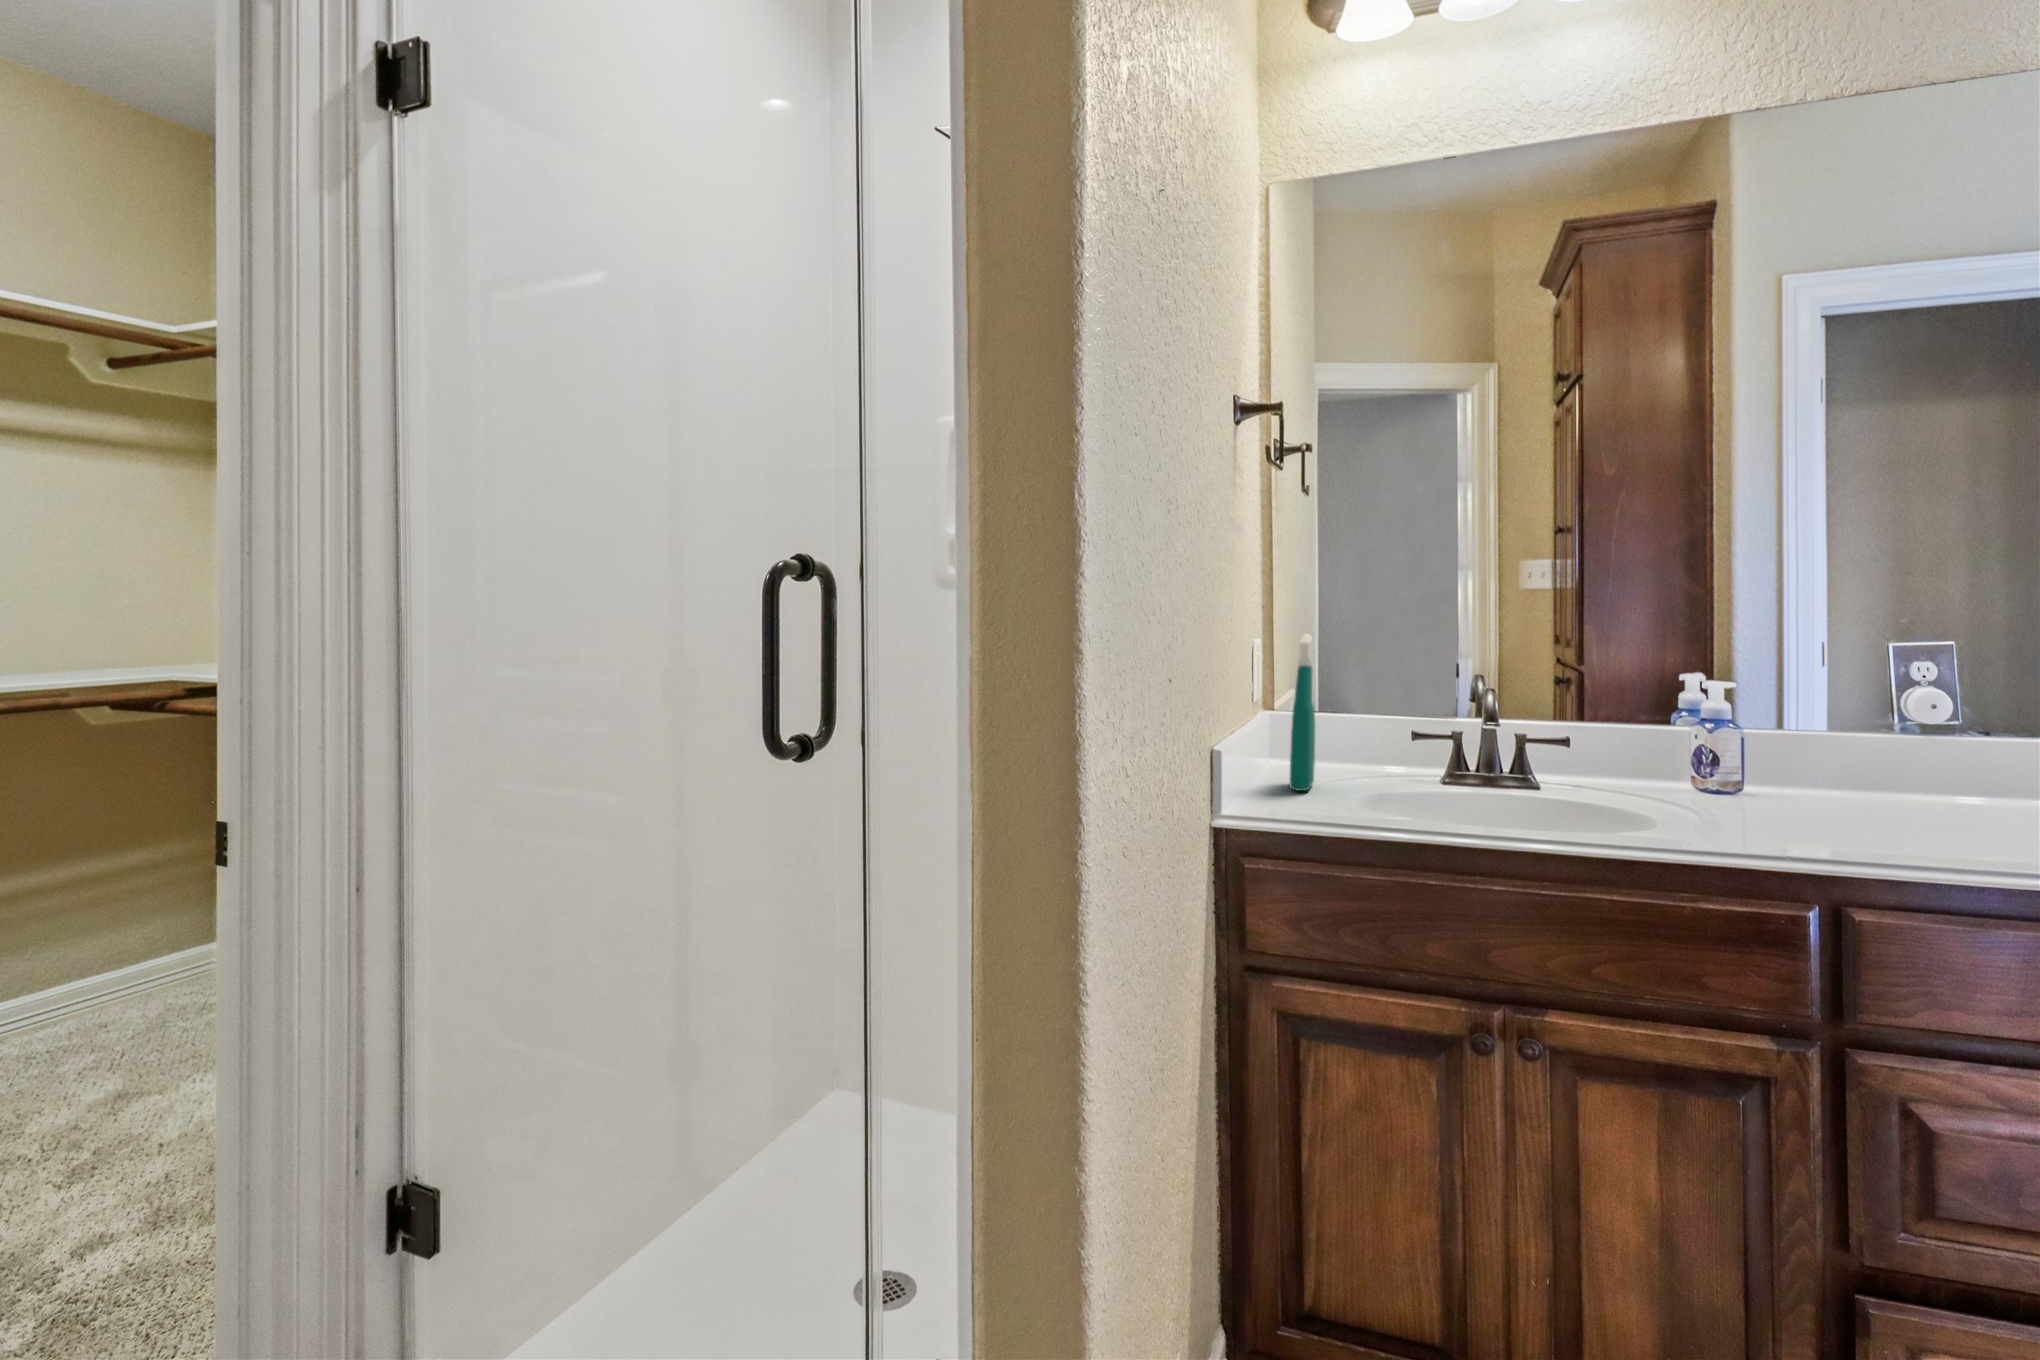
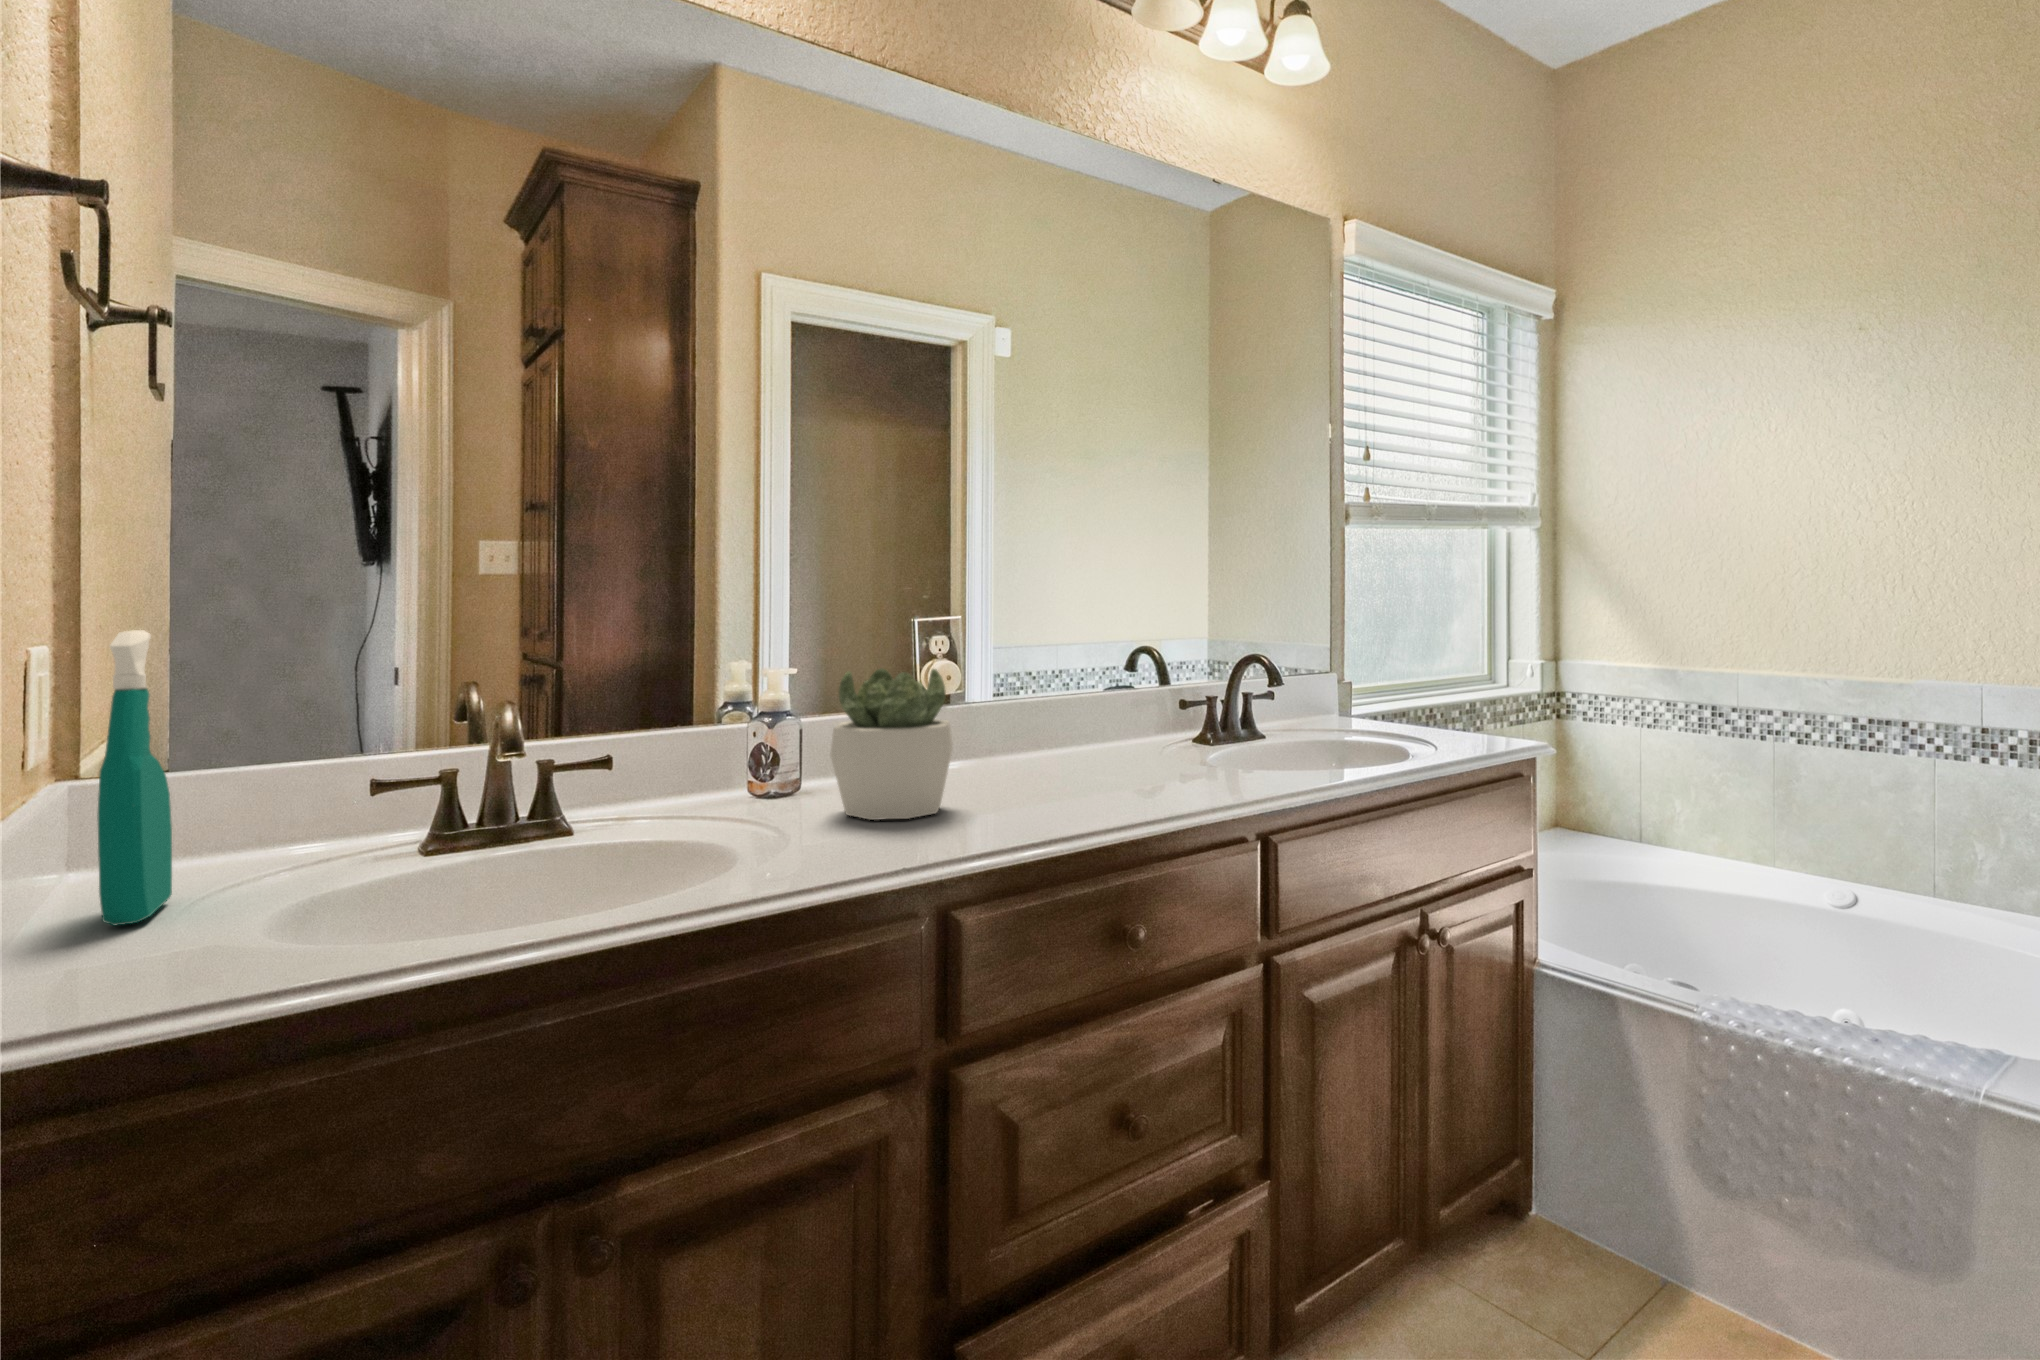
succulent plant: none [1771,690,1915,829] -> present [830,668,953,820]

